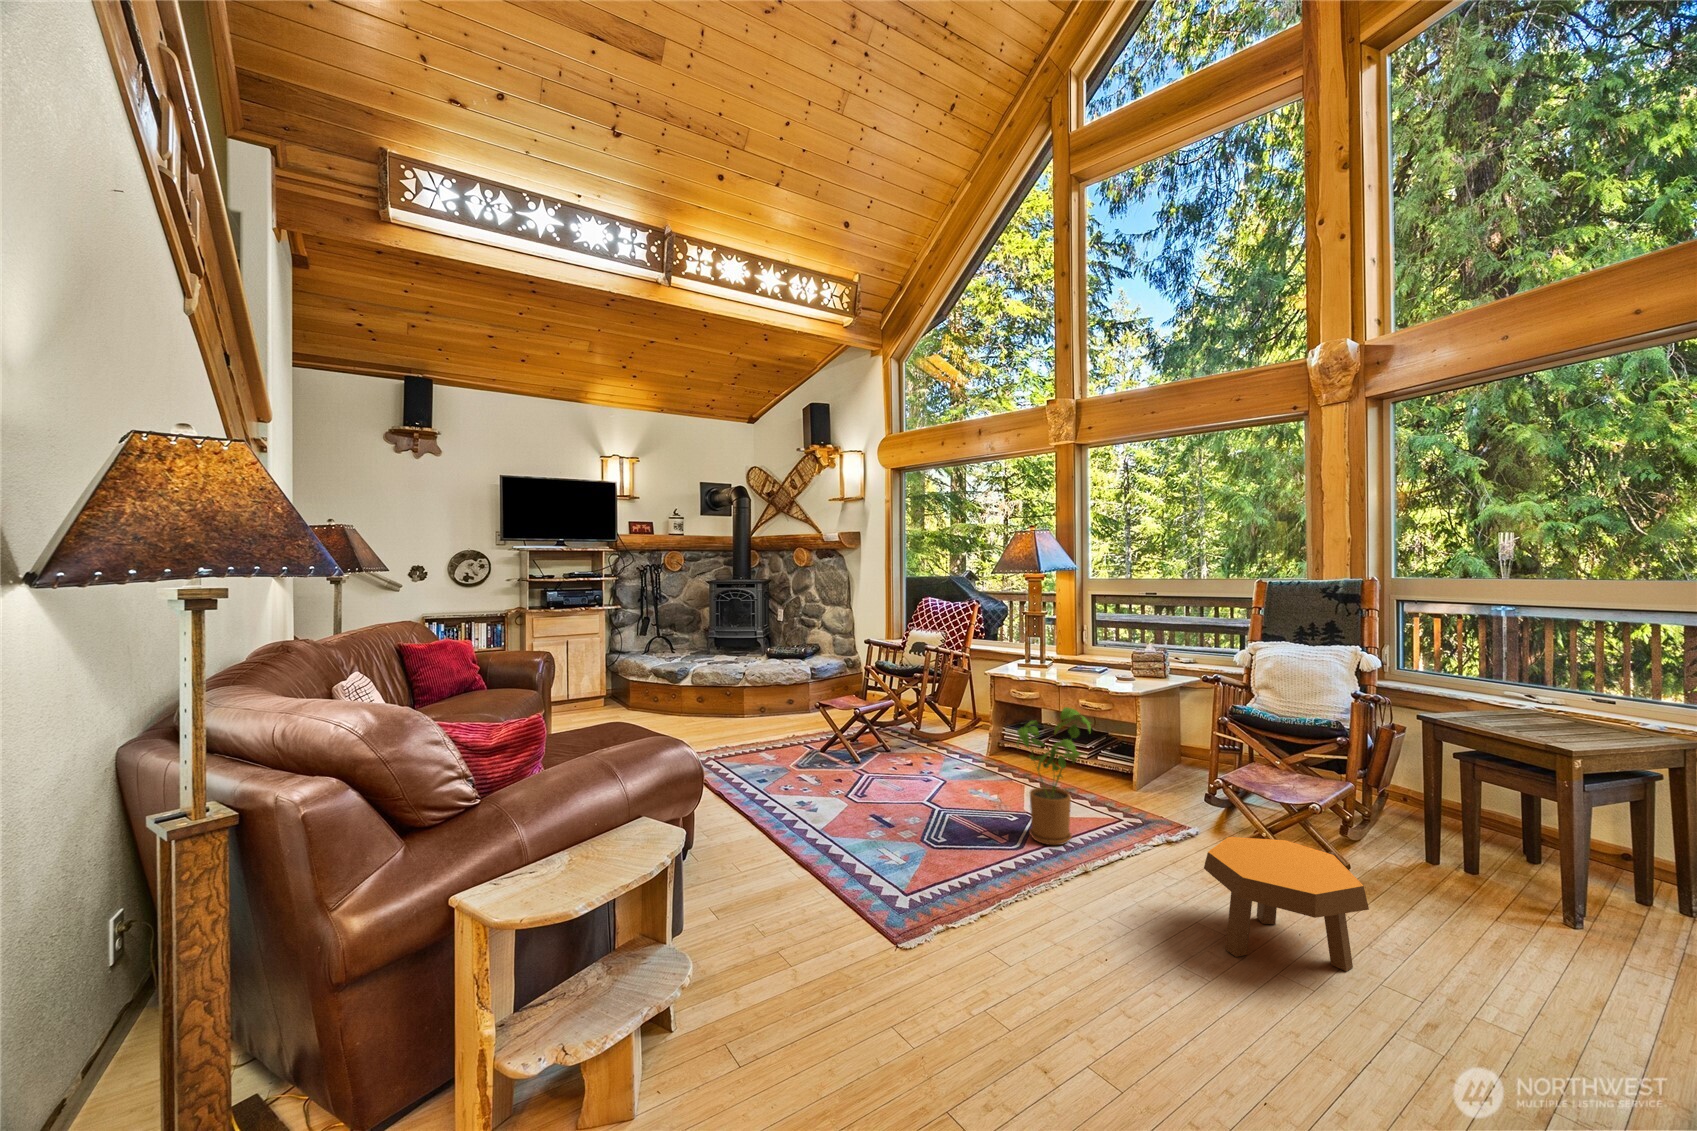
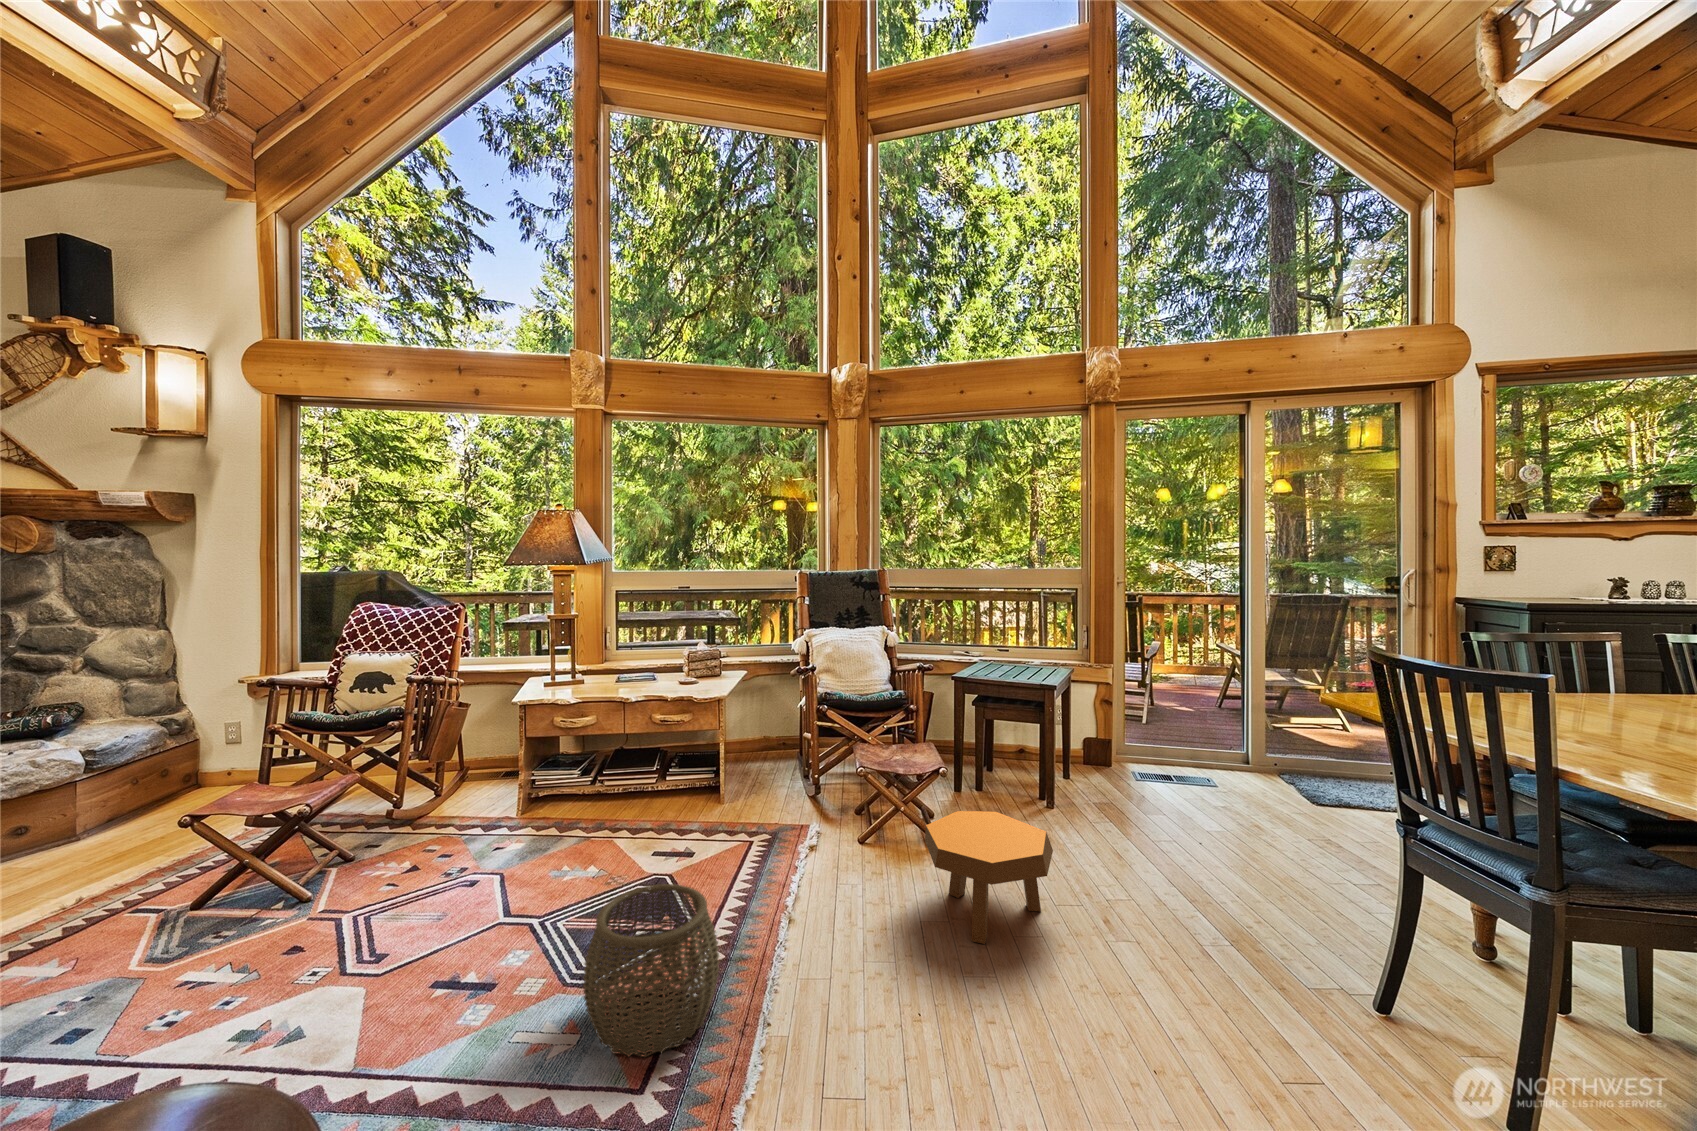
house plant: present [1017,707,1091,845] -> none [662,728,766,908]
woven basket: none [903,789,991,890] -> present [583,884,719,1057]

